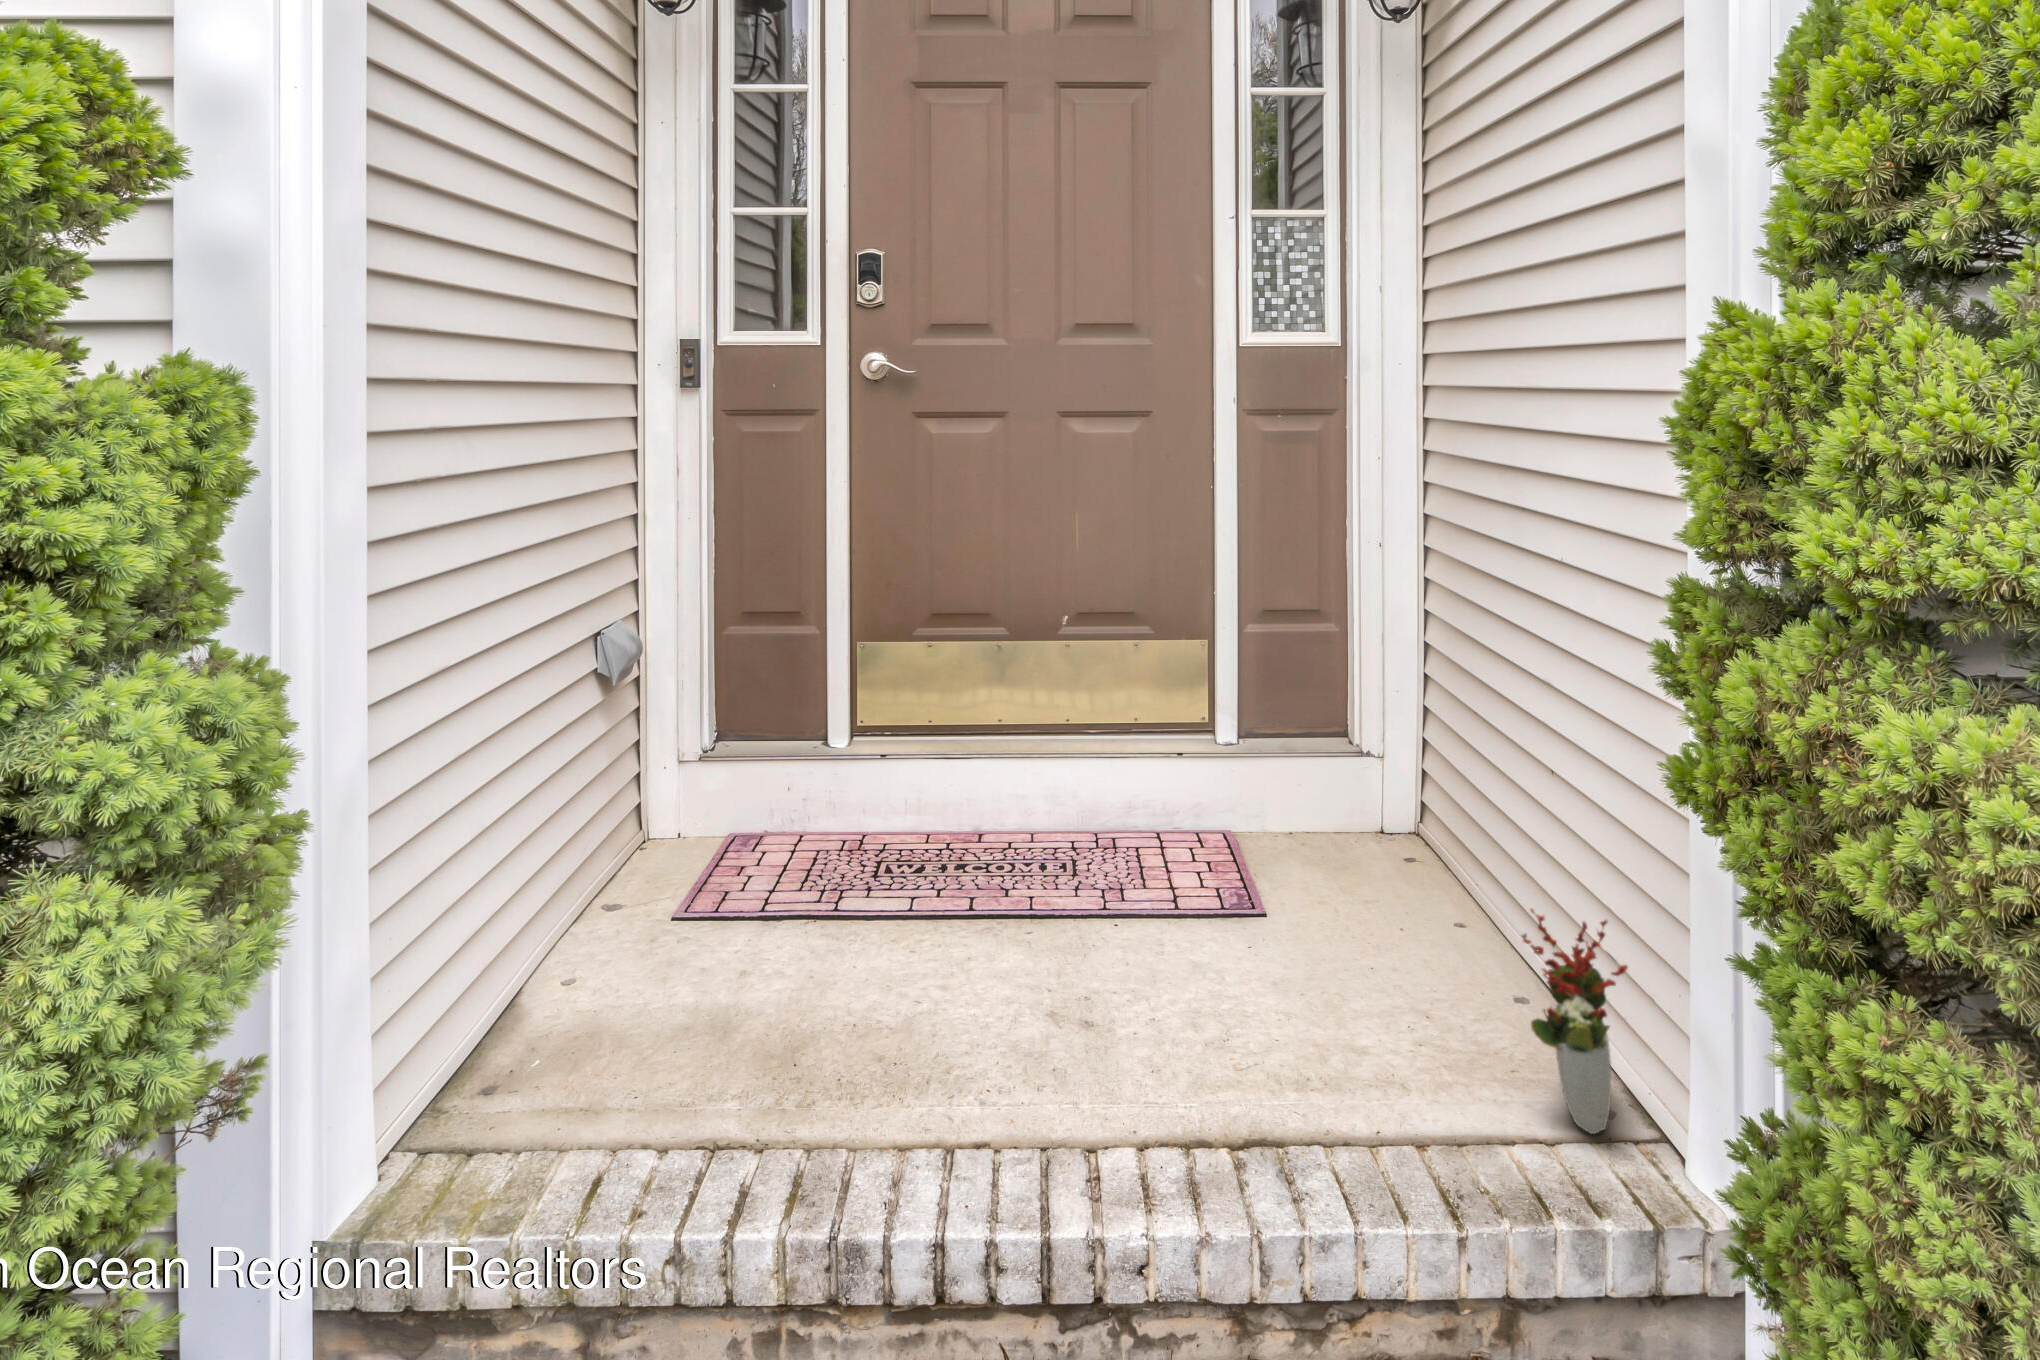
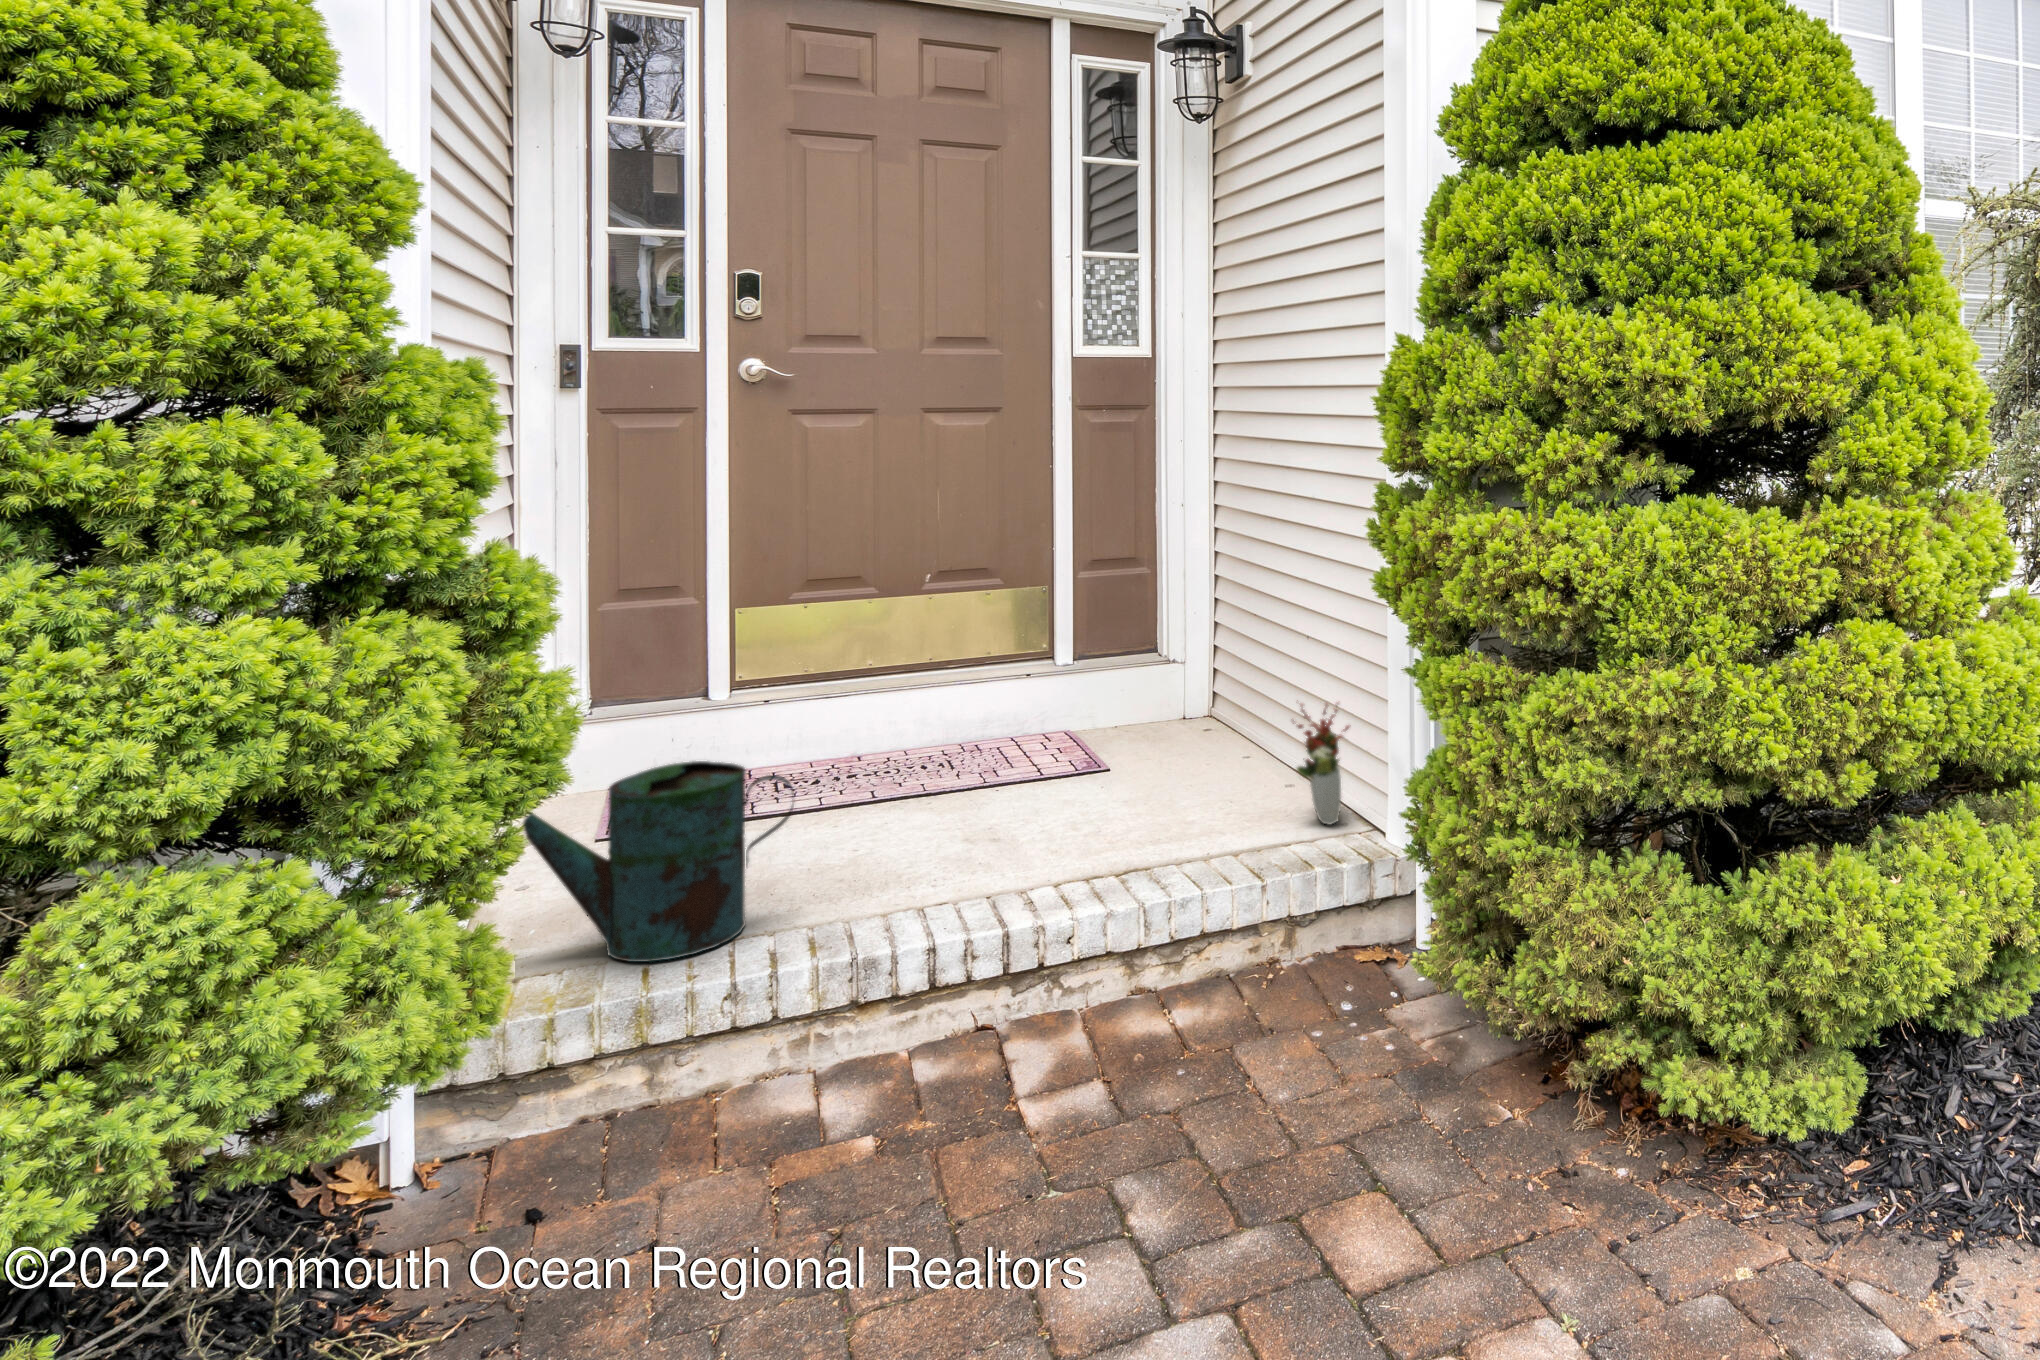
watering can: none [435,864,800,1166] -> present [523,761,793,962]

